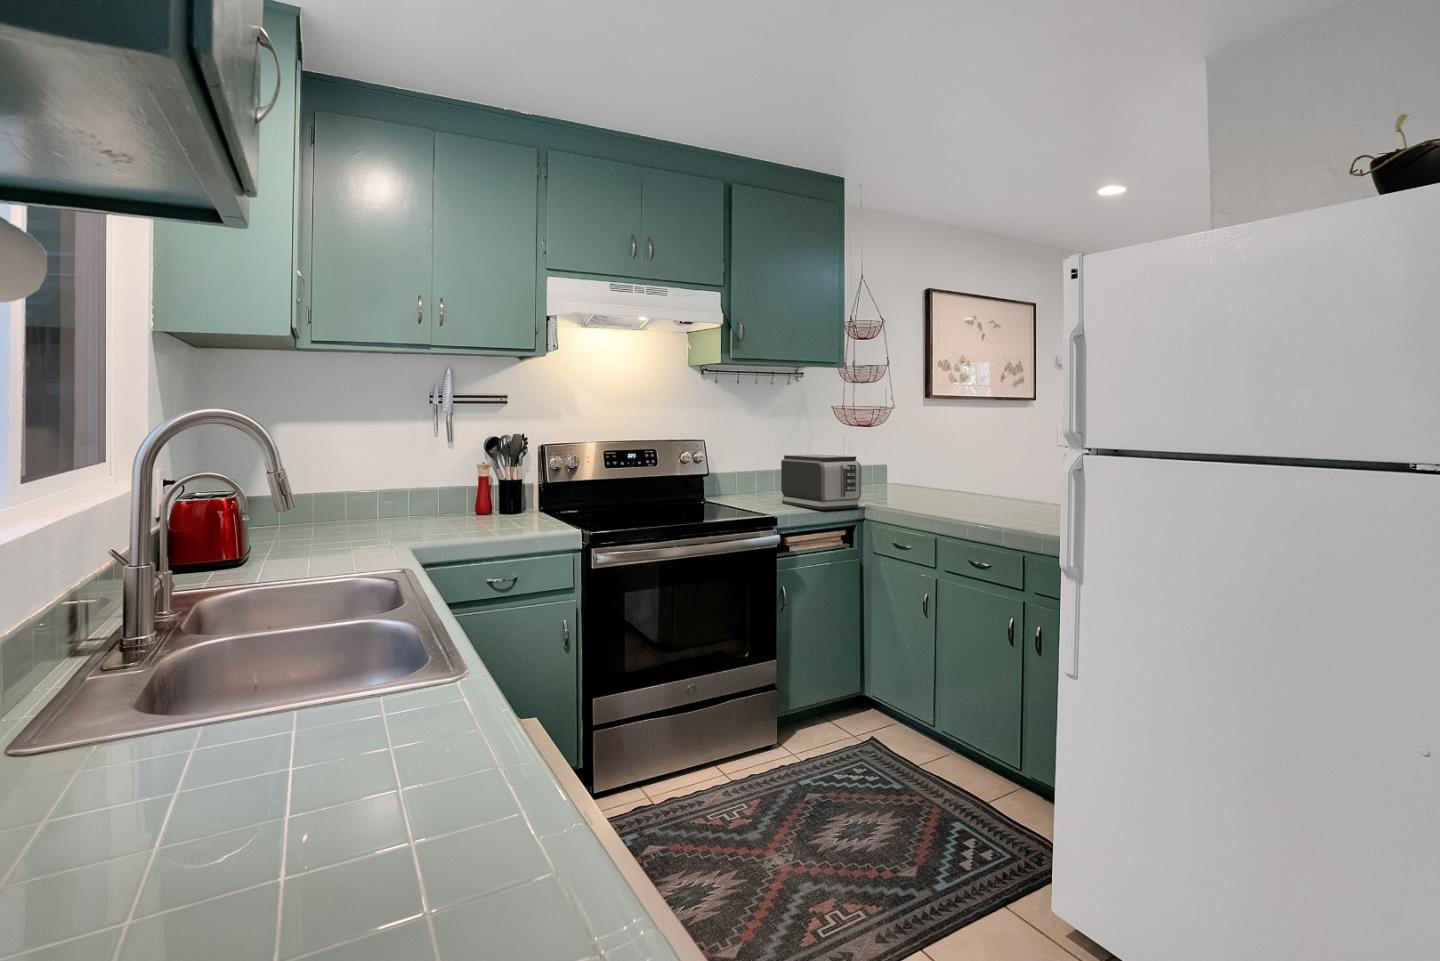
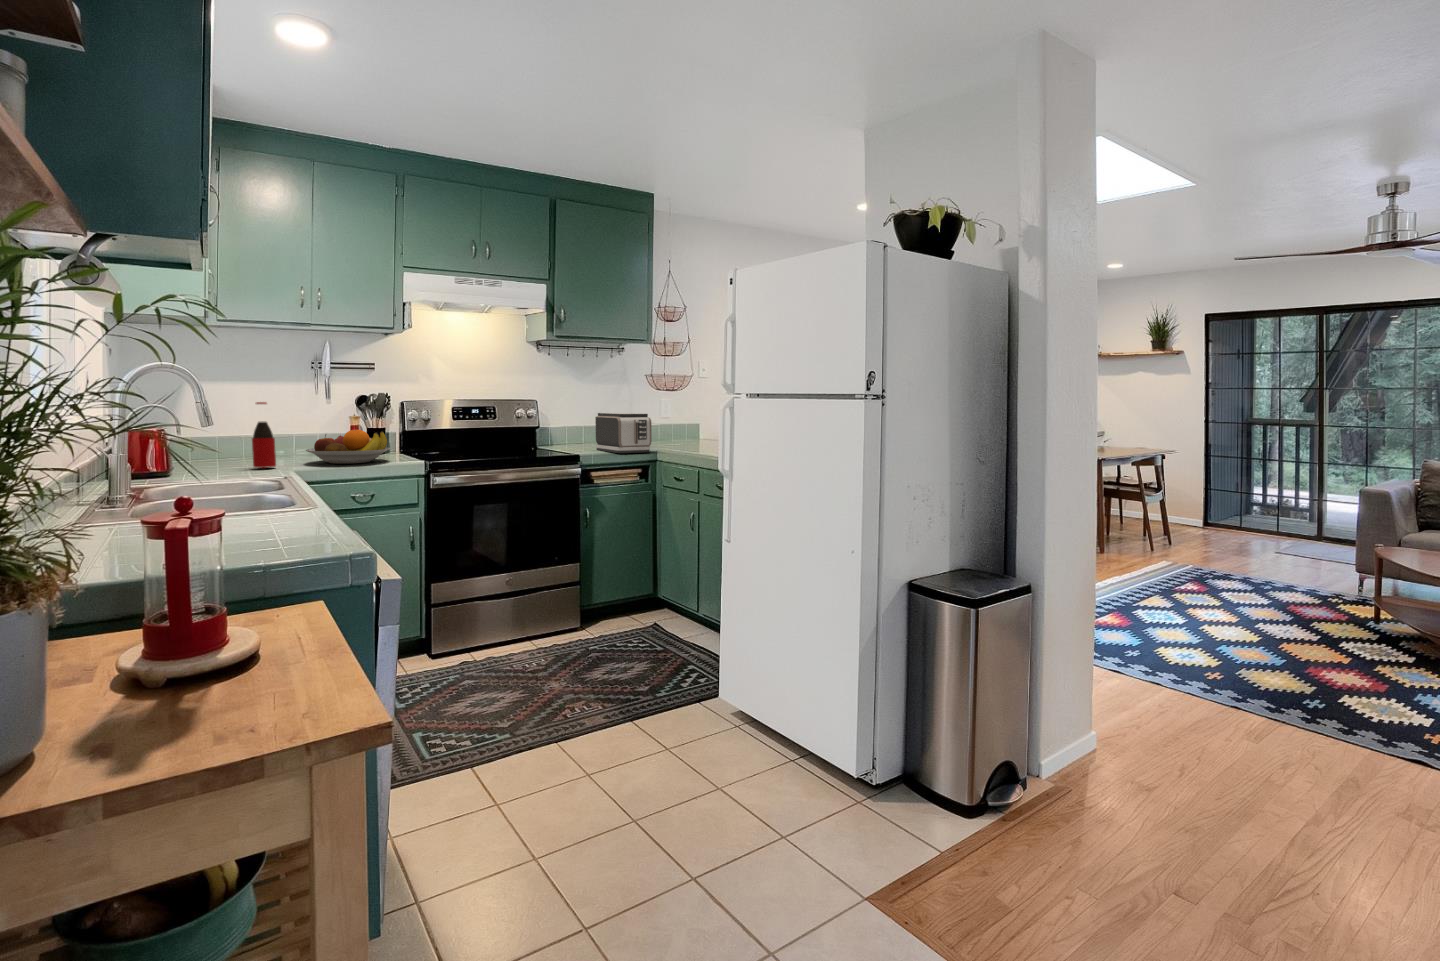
bottle: none [359,452,390,544] -> present [252,402,276,468]
fruit bowl: none [426,486,533,532] -> present [306,430,390,464]

